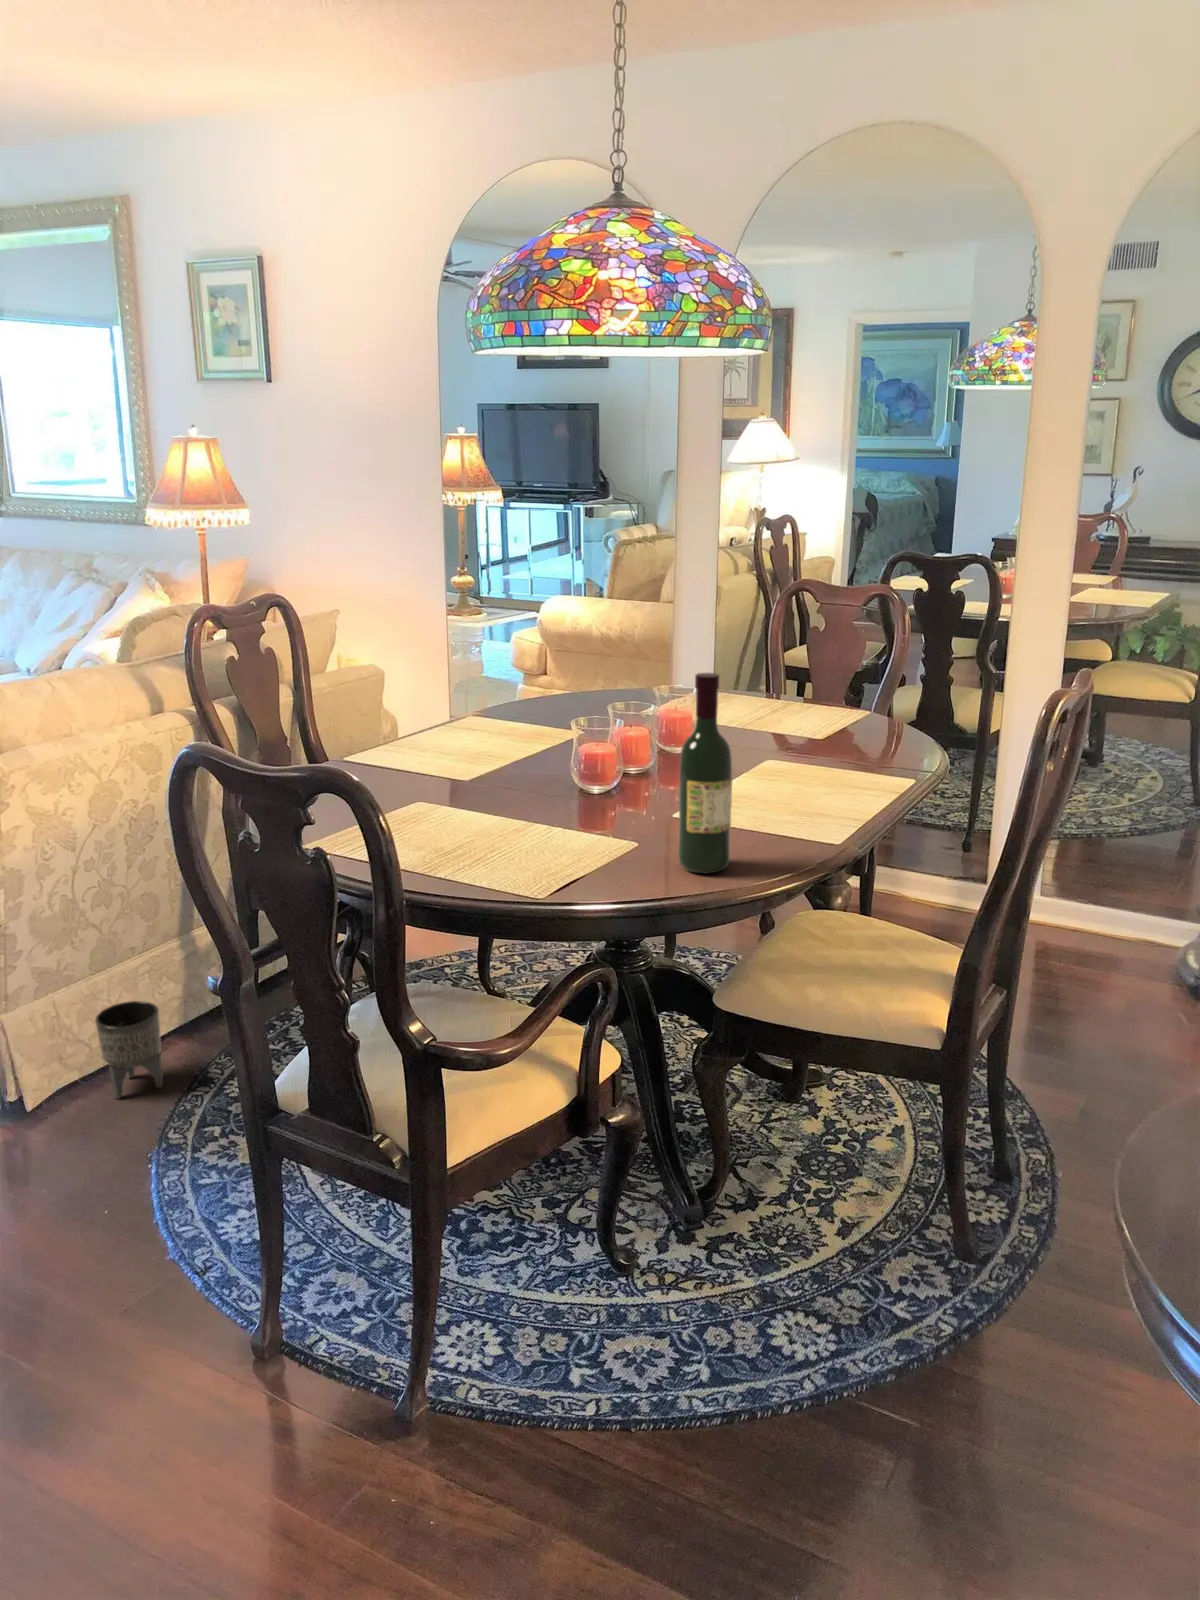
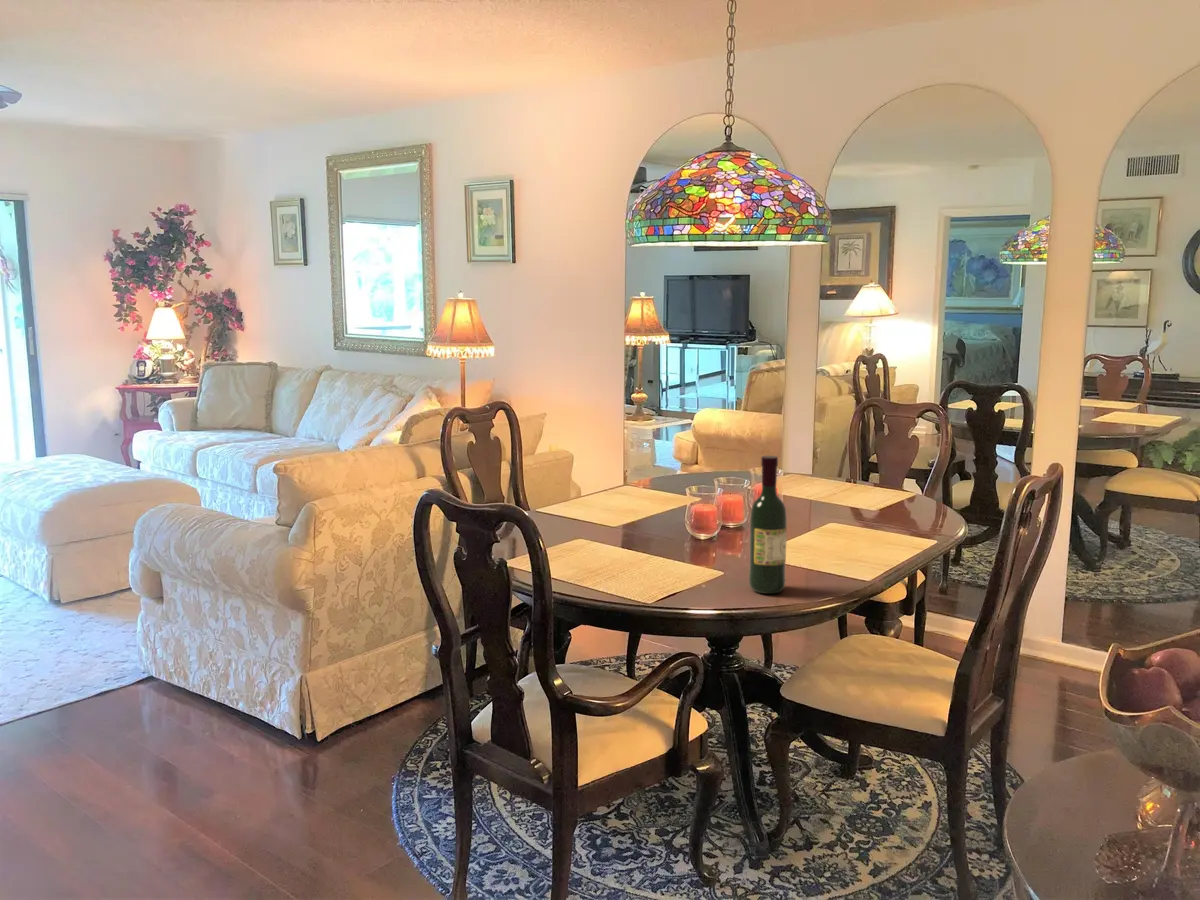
planter: present [95,1001,163,1099] -> none [366,671,407,738]

